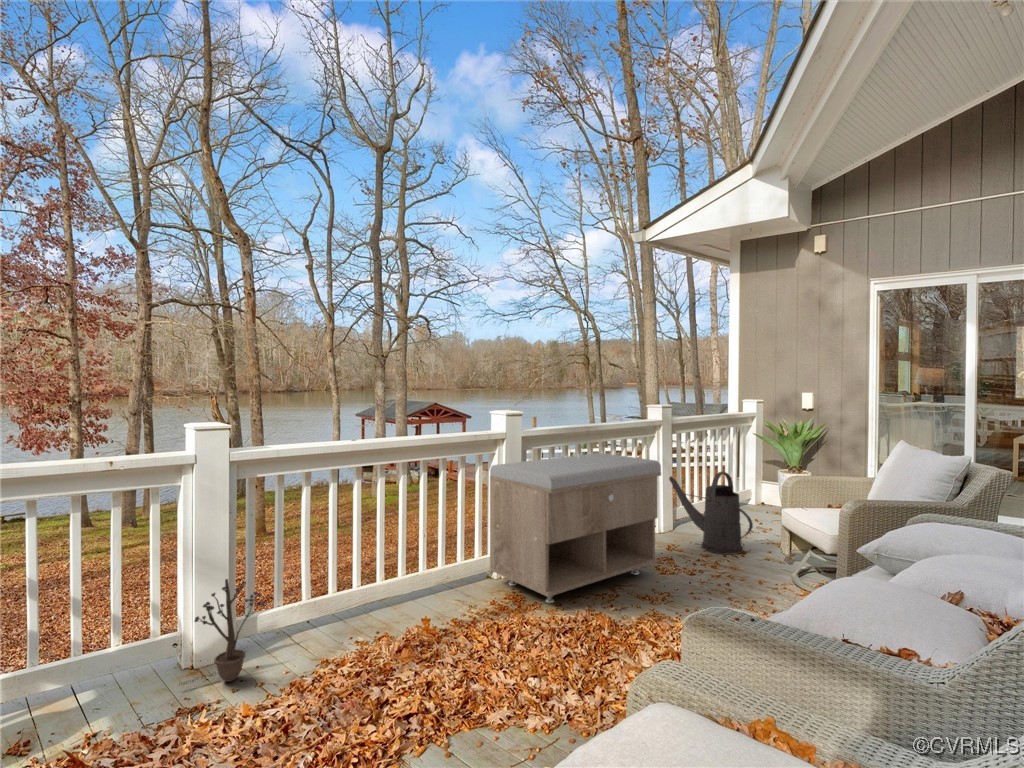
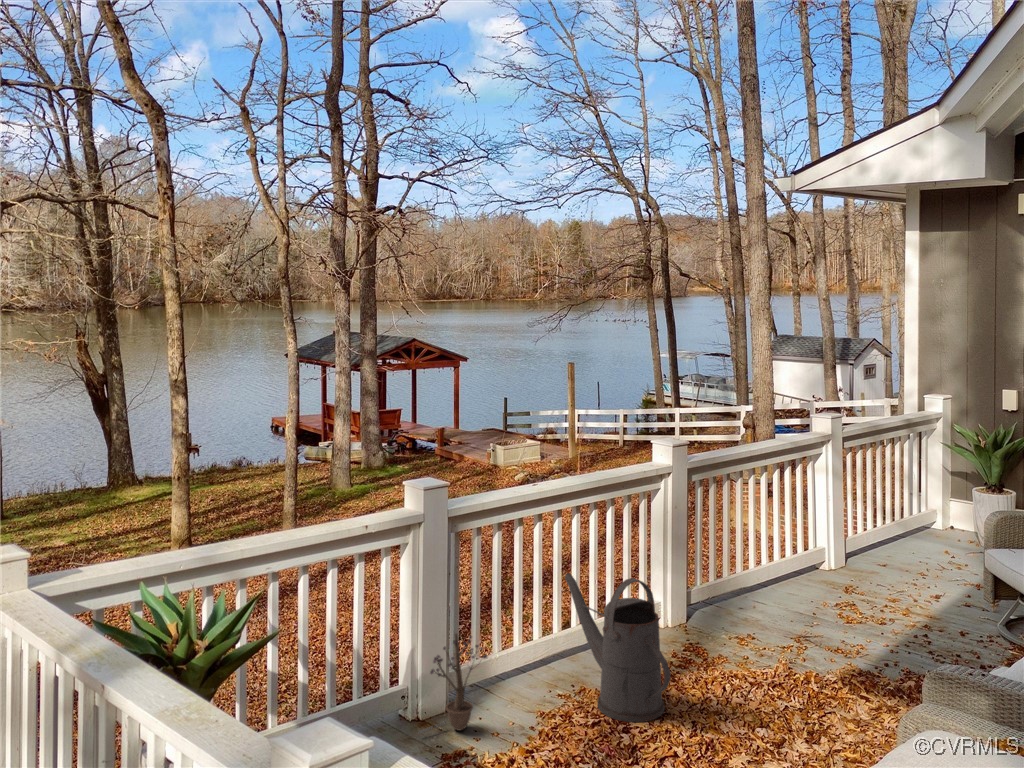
storage bench: present [490,453,661,603] -> none [659,482,852,655]
watering can: present [669,472,753,555] -> present [565,573,671,722]

